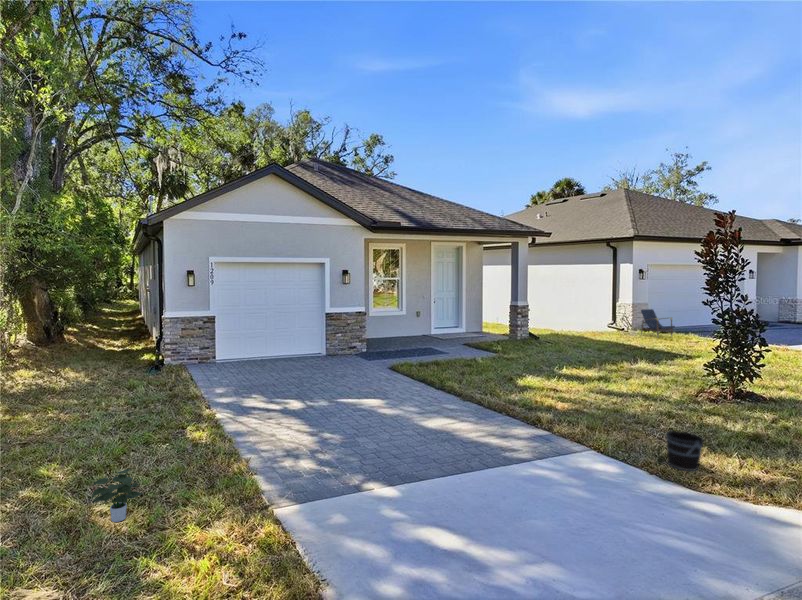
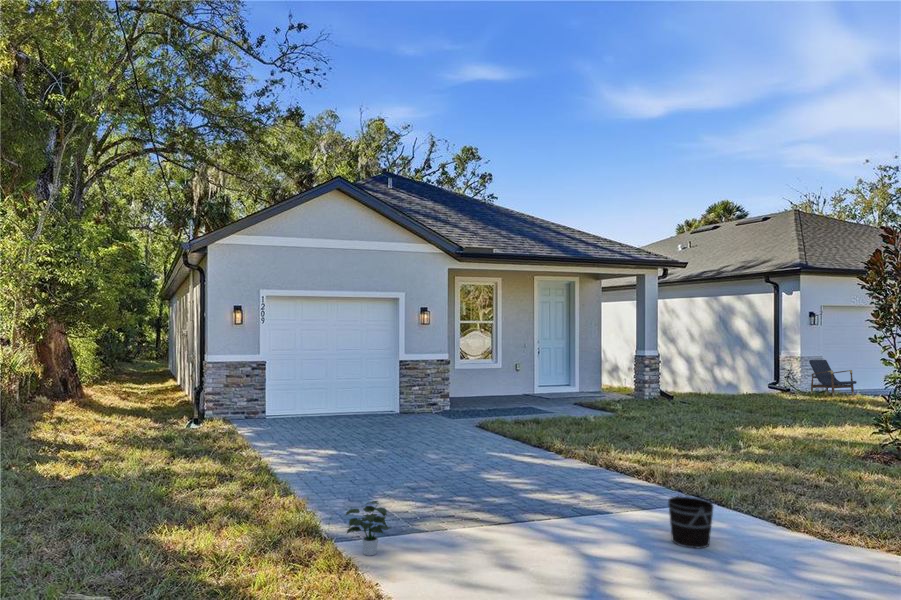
bucket: present [666,430,703,471] -> present [668,496,713,548]
potted plant: present [92,469,142,522] -> present [346,501,390,556]

